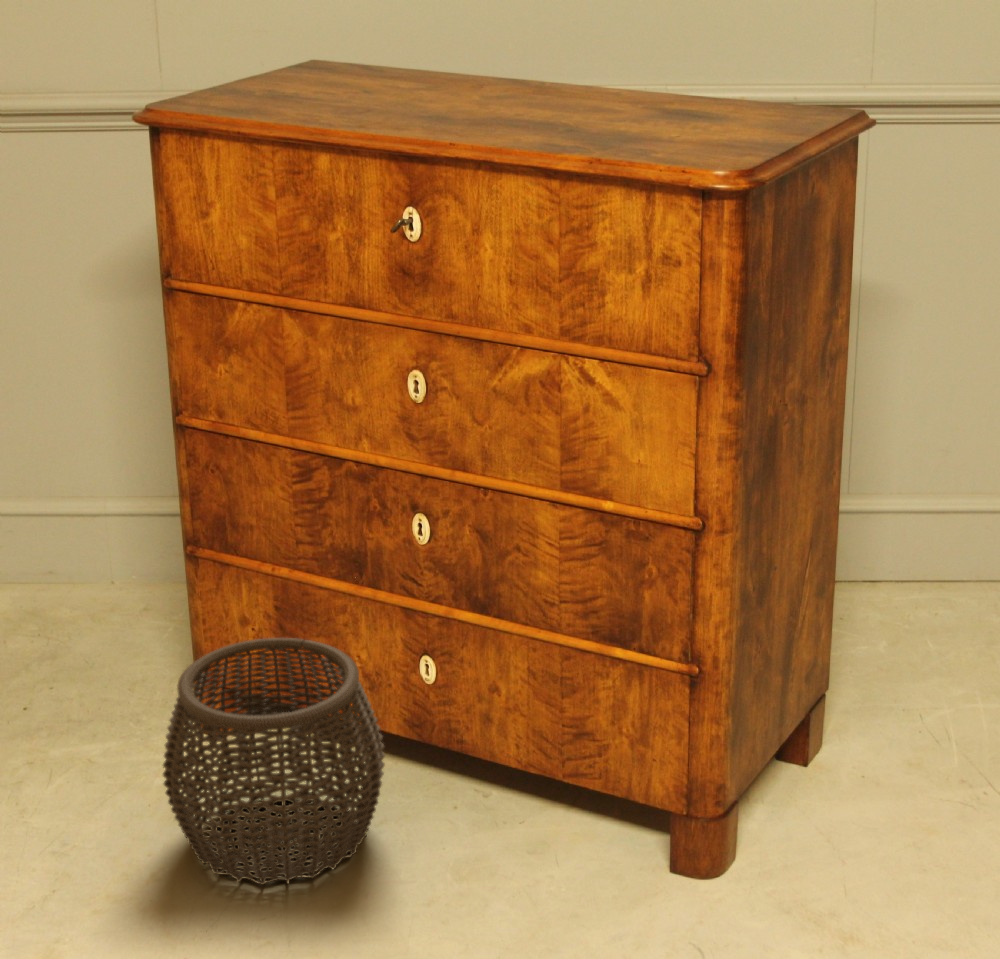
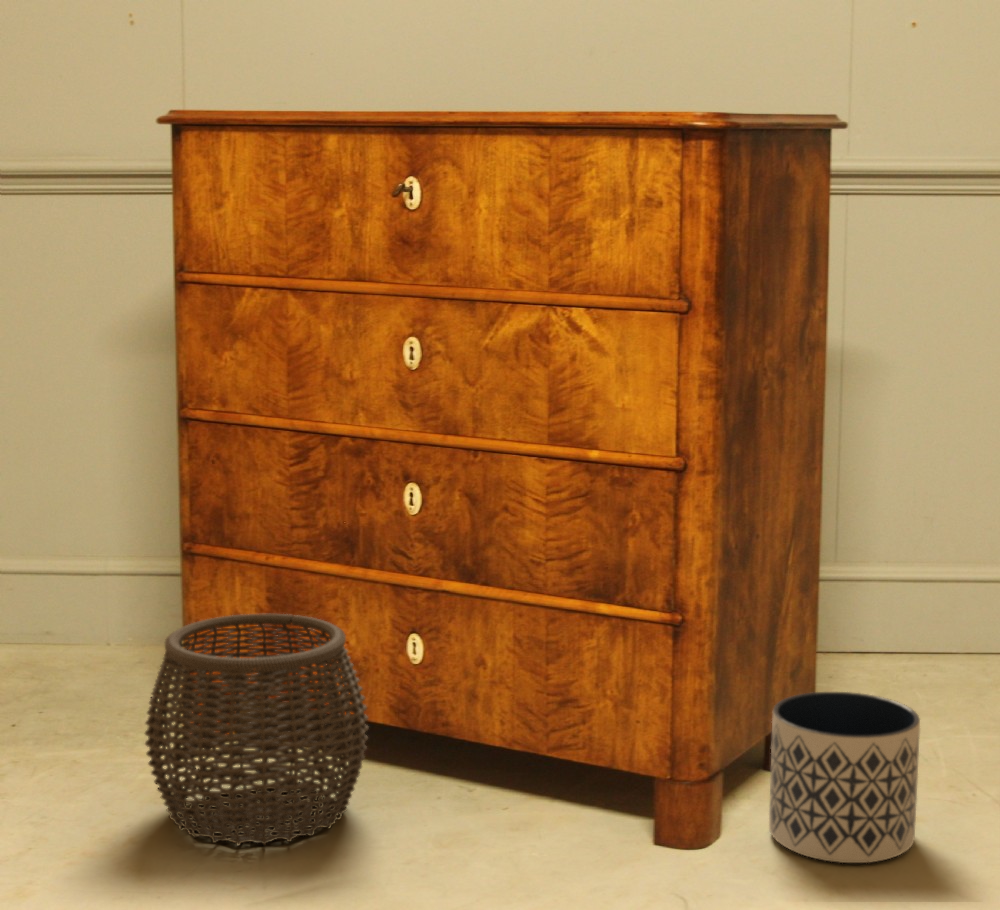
planter: none [783,711,935,894] -> present [769,692,920,863]

